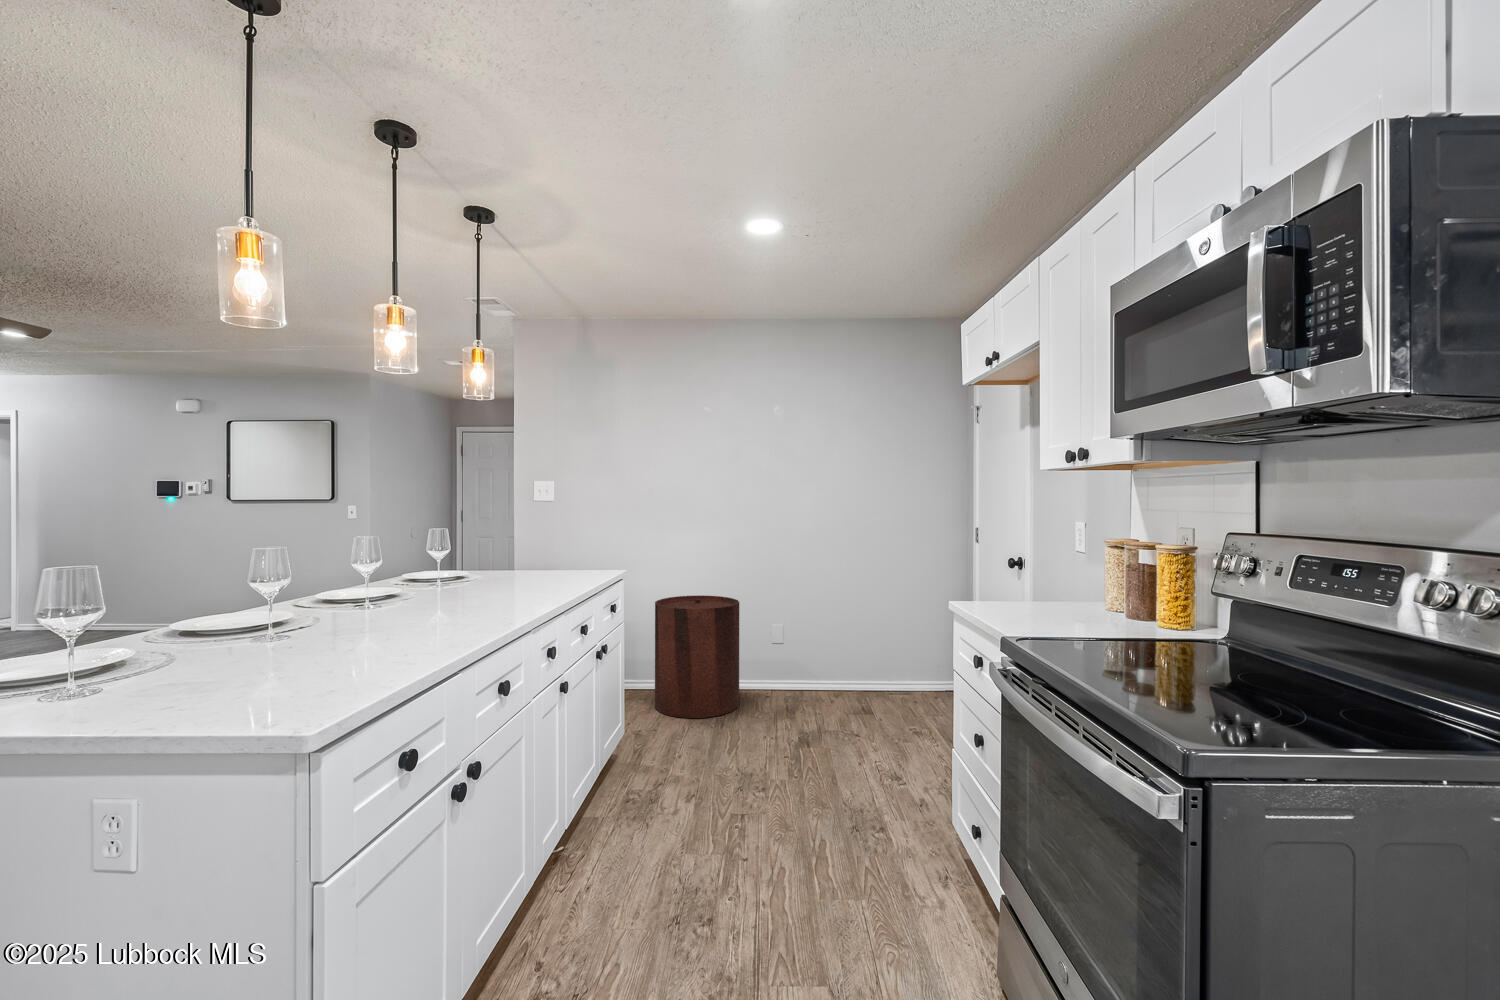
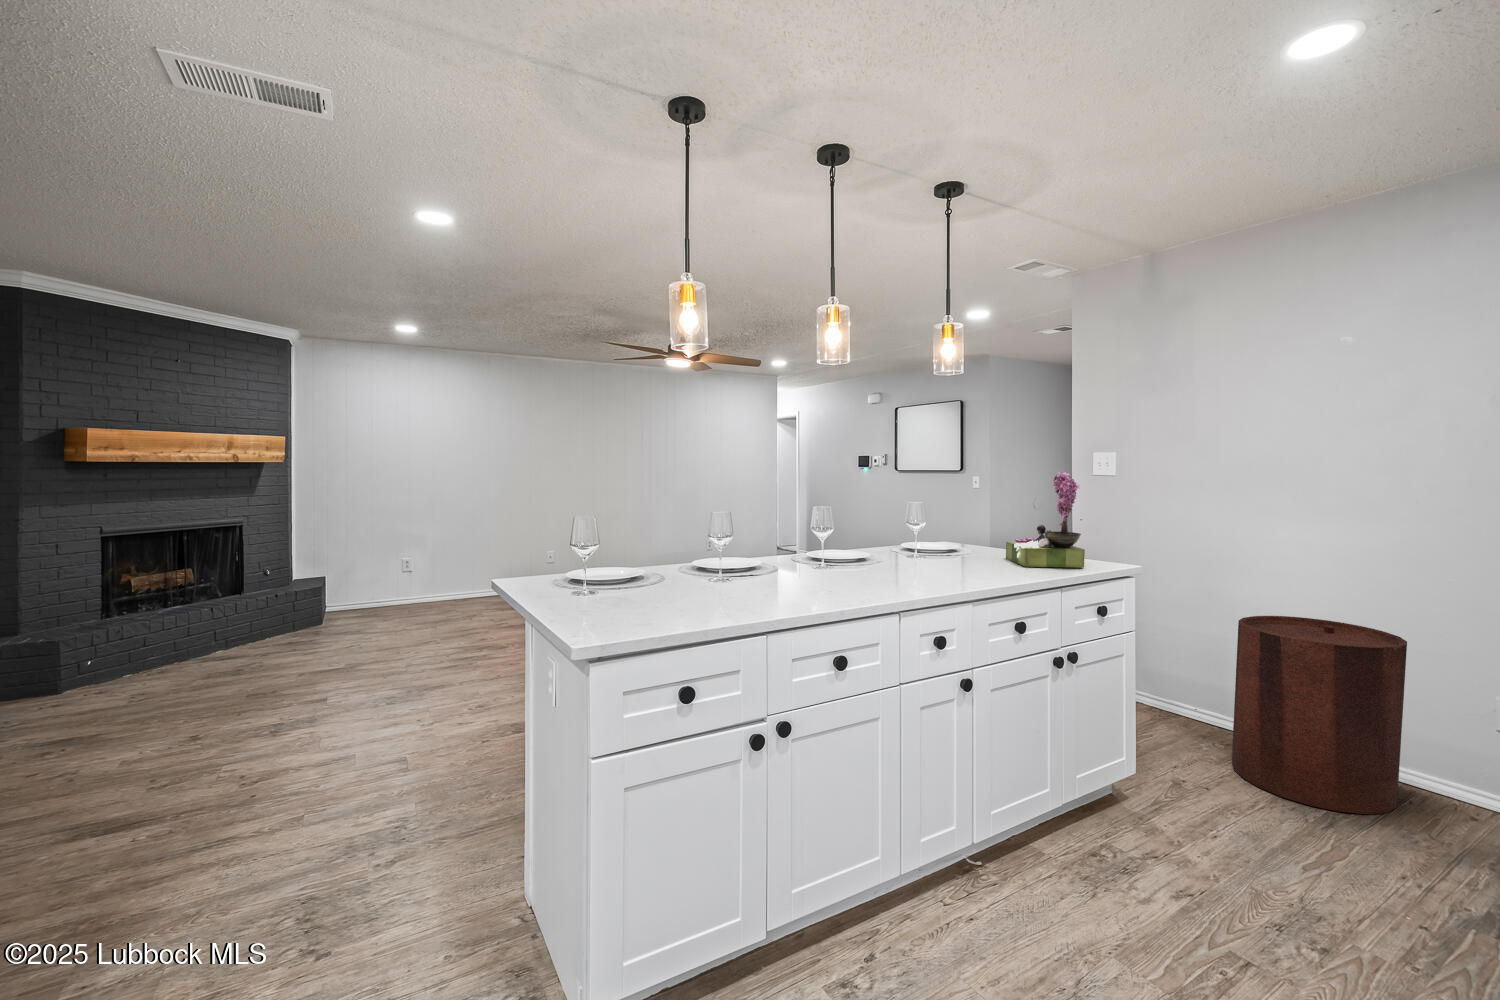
flower arrangement: none [519,497,589,581] -> present [1006,472,1085,568]

